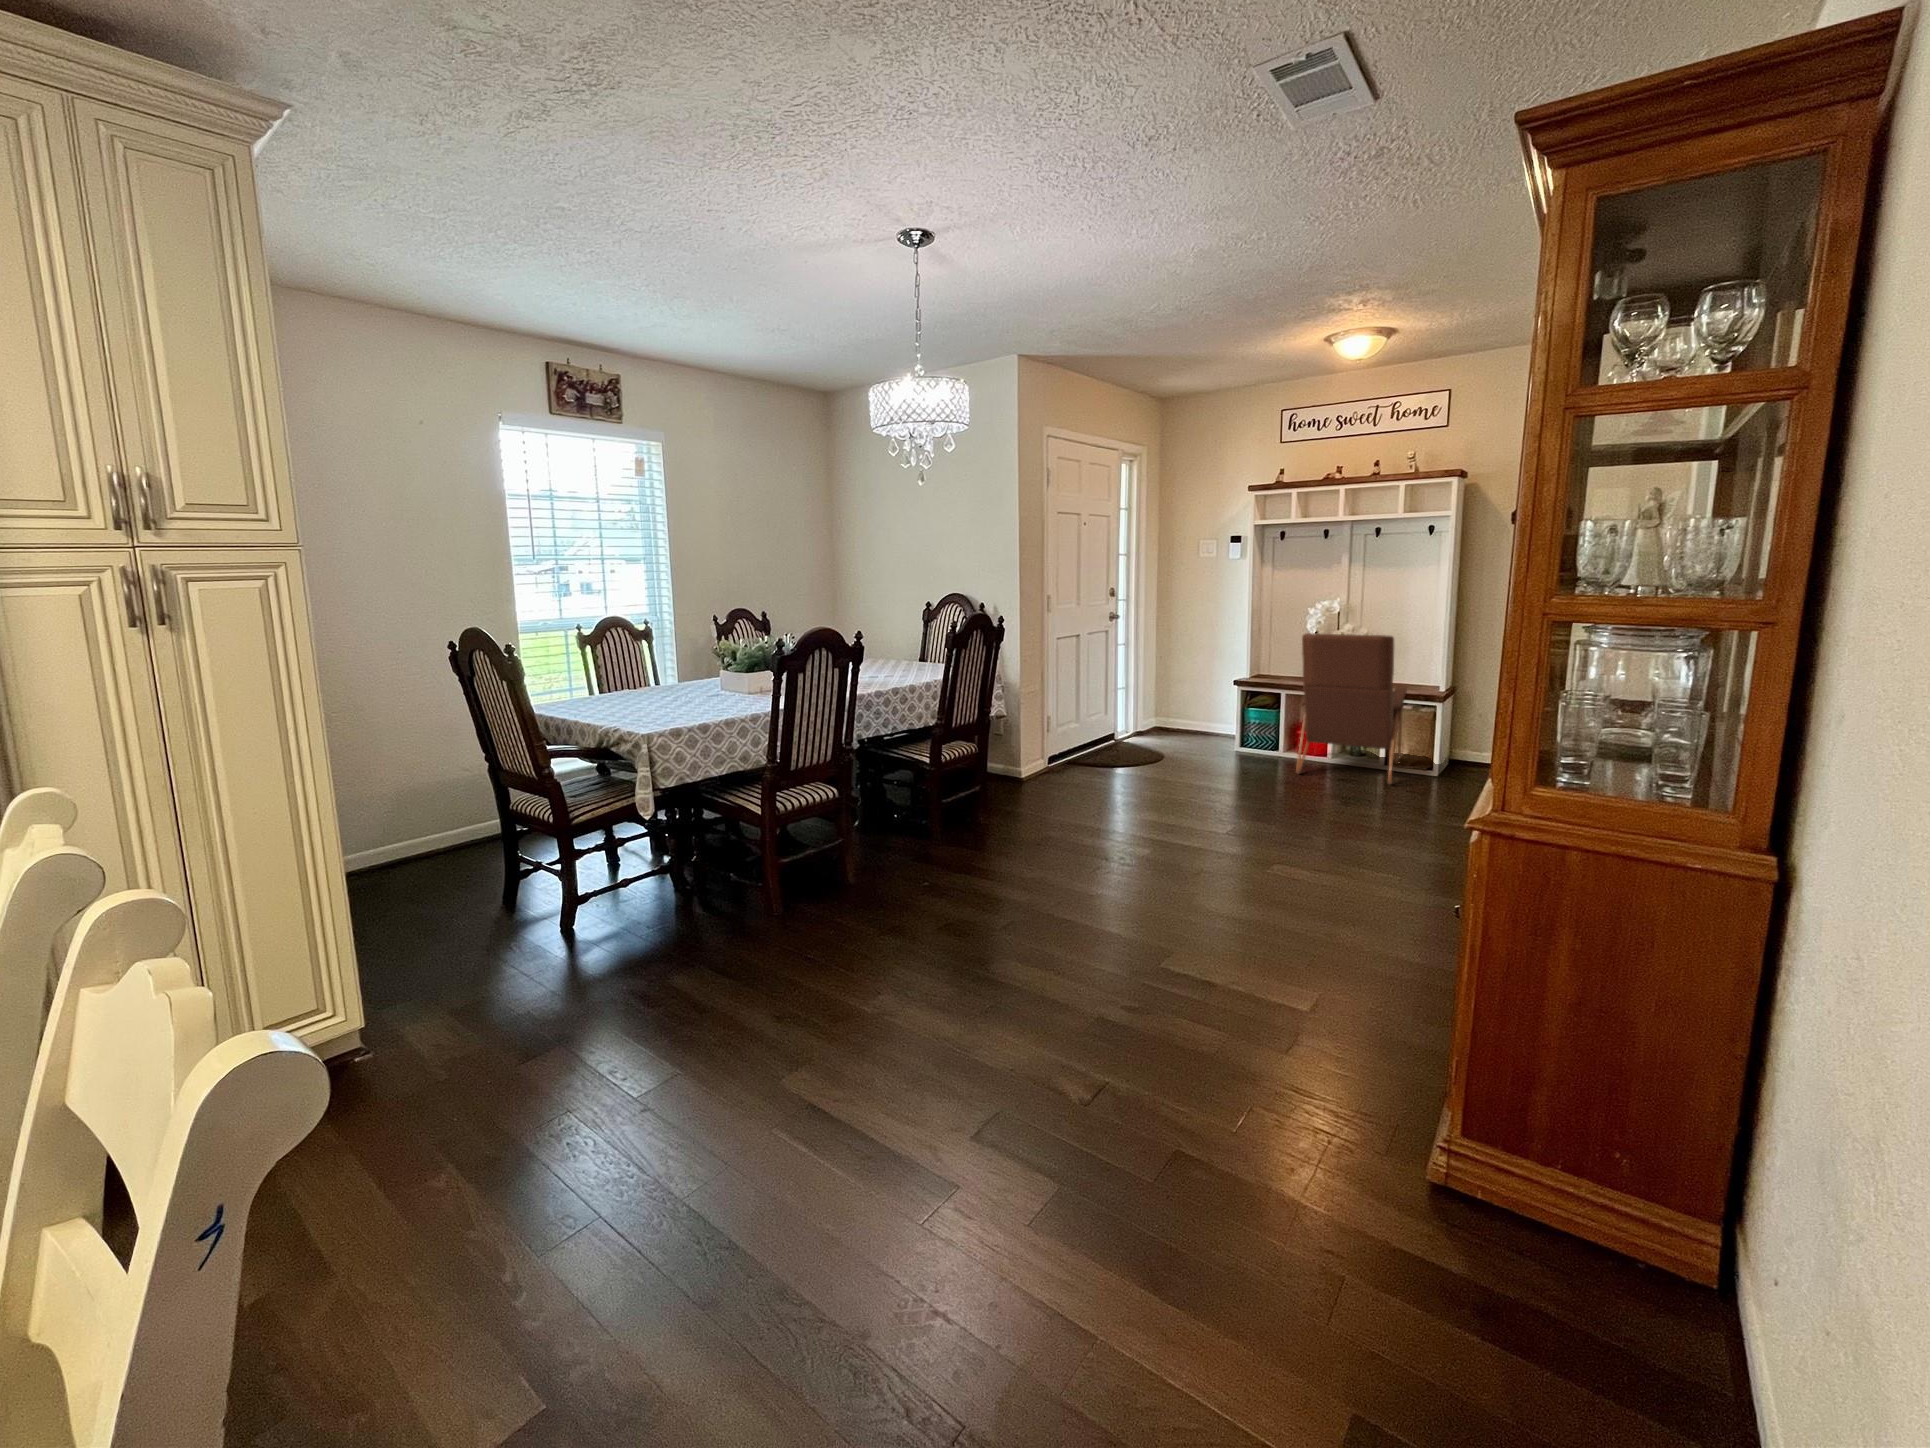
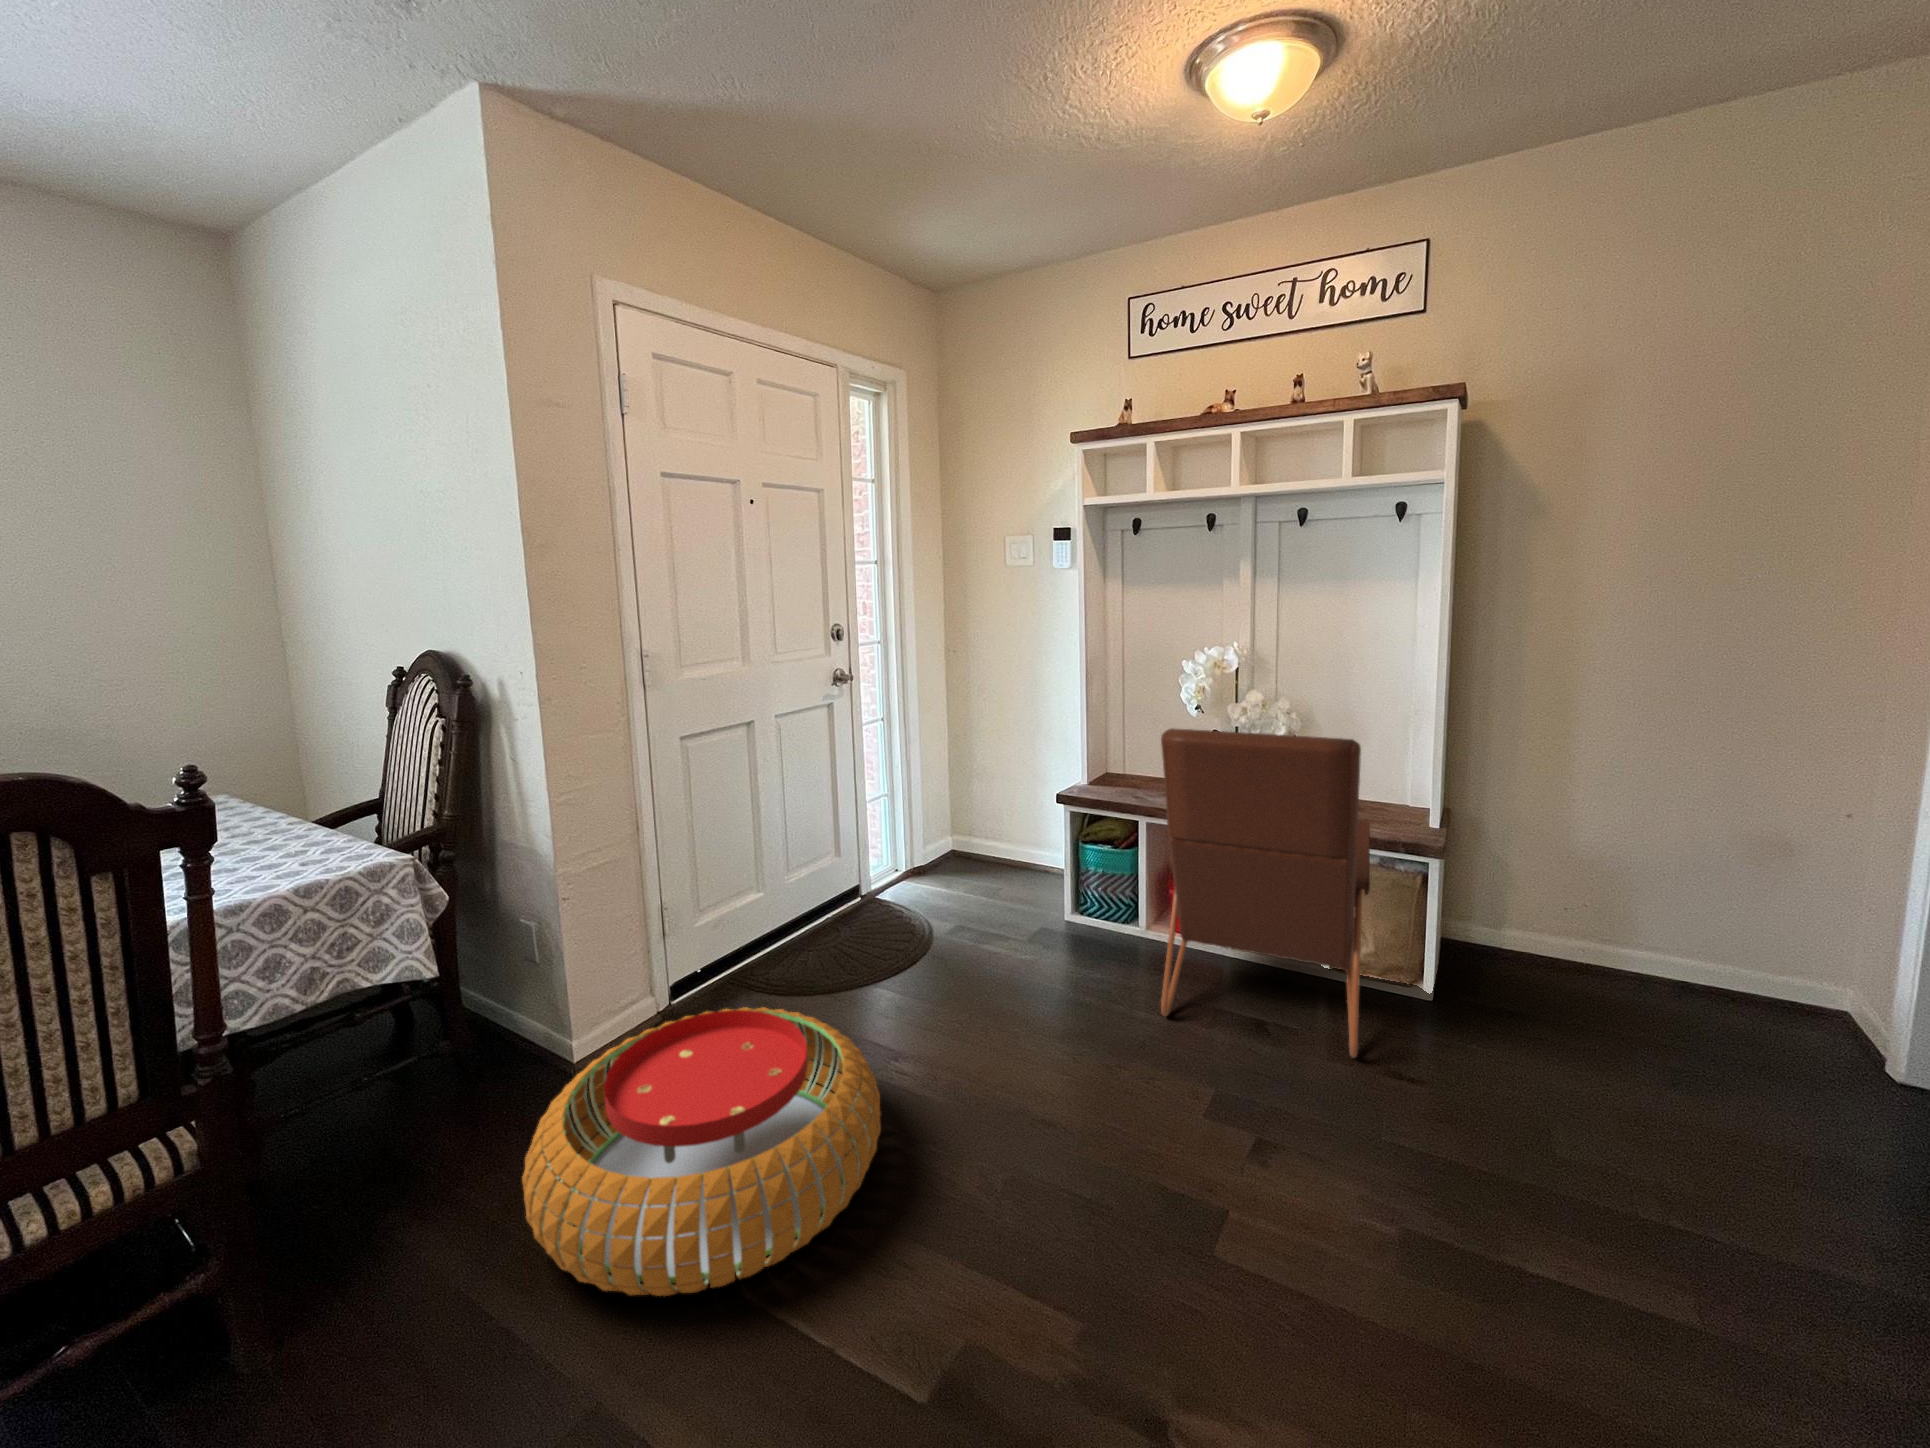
pouf: none [1053,744,1186,814] -> present [522,1007,881,1296]

